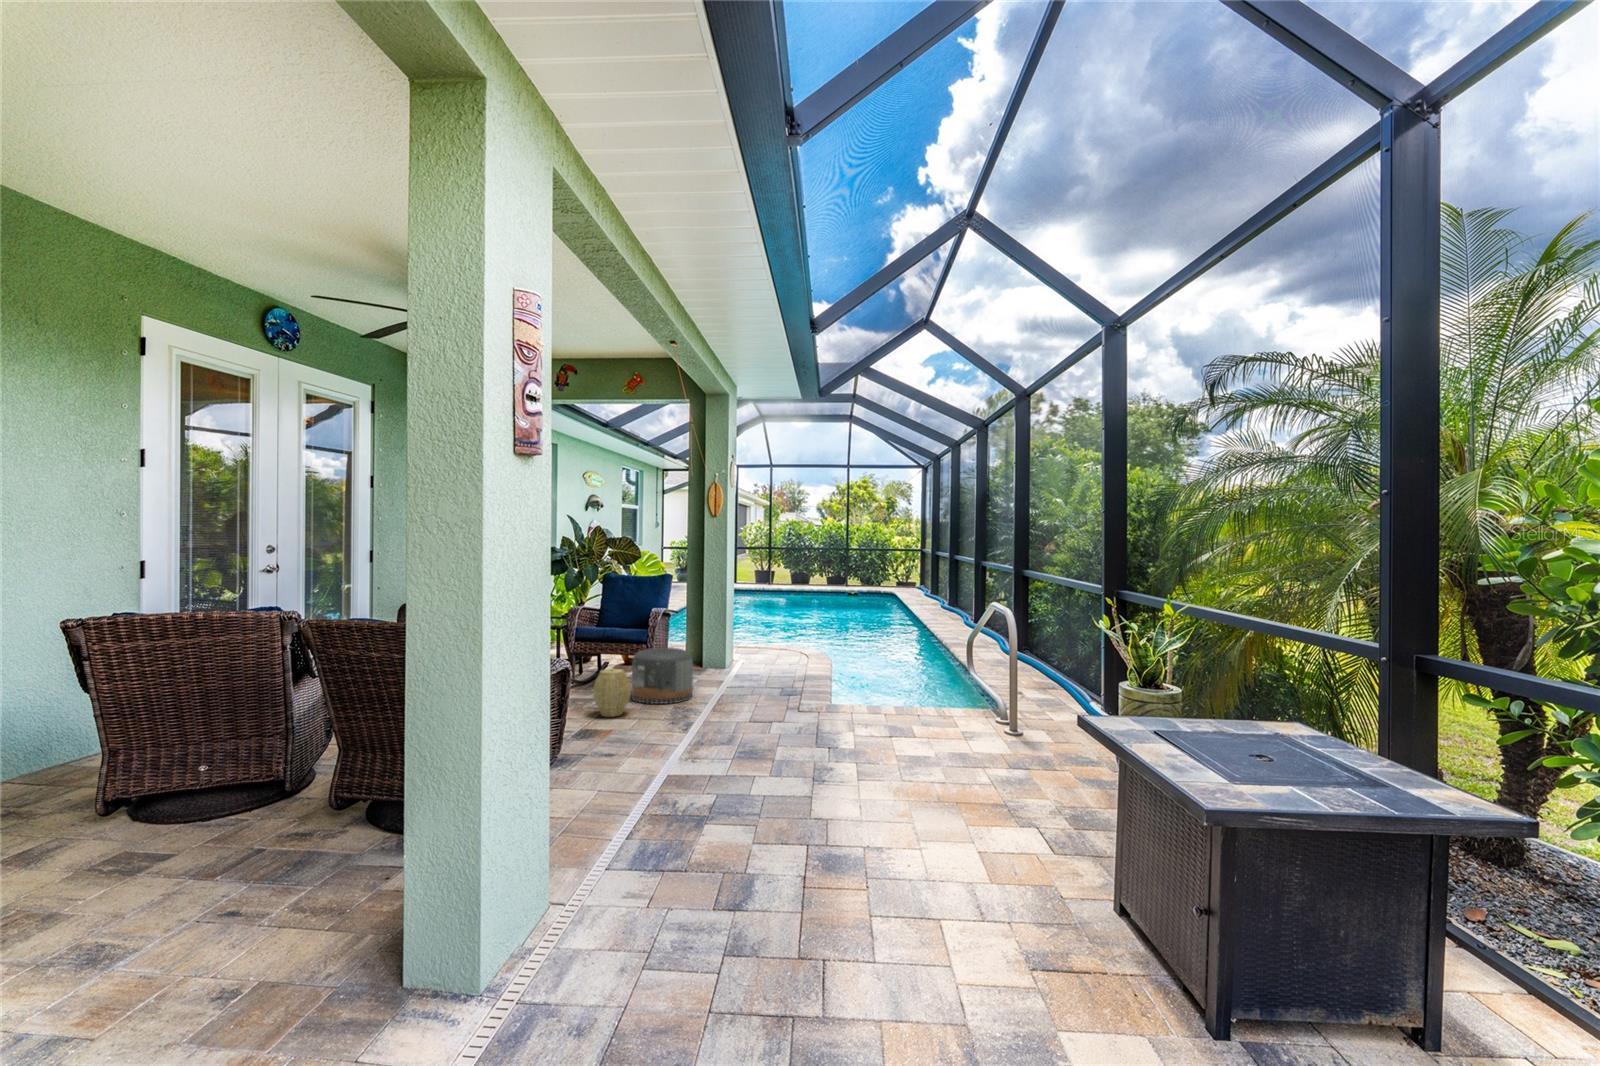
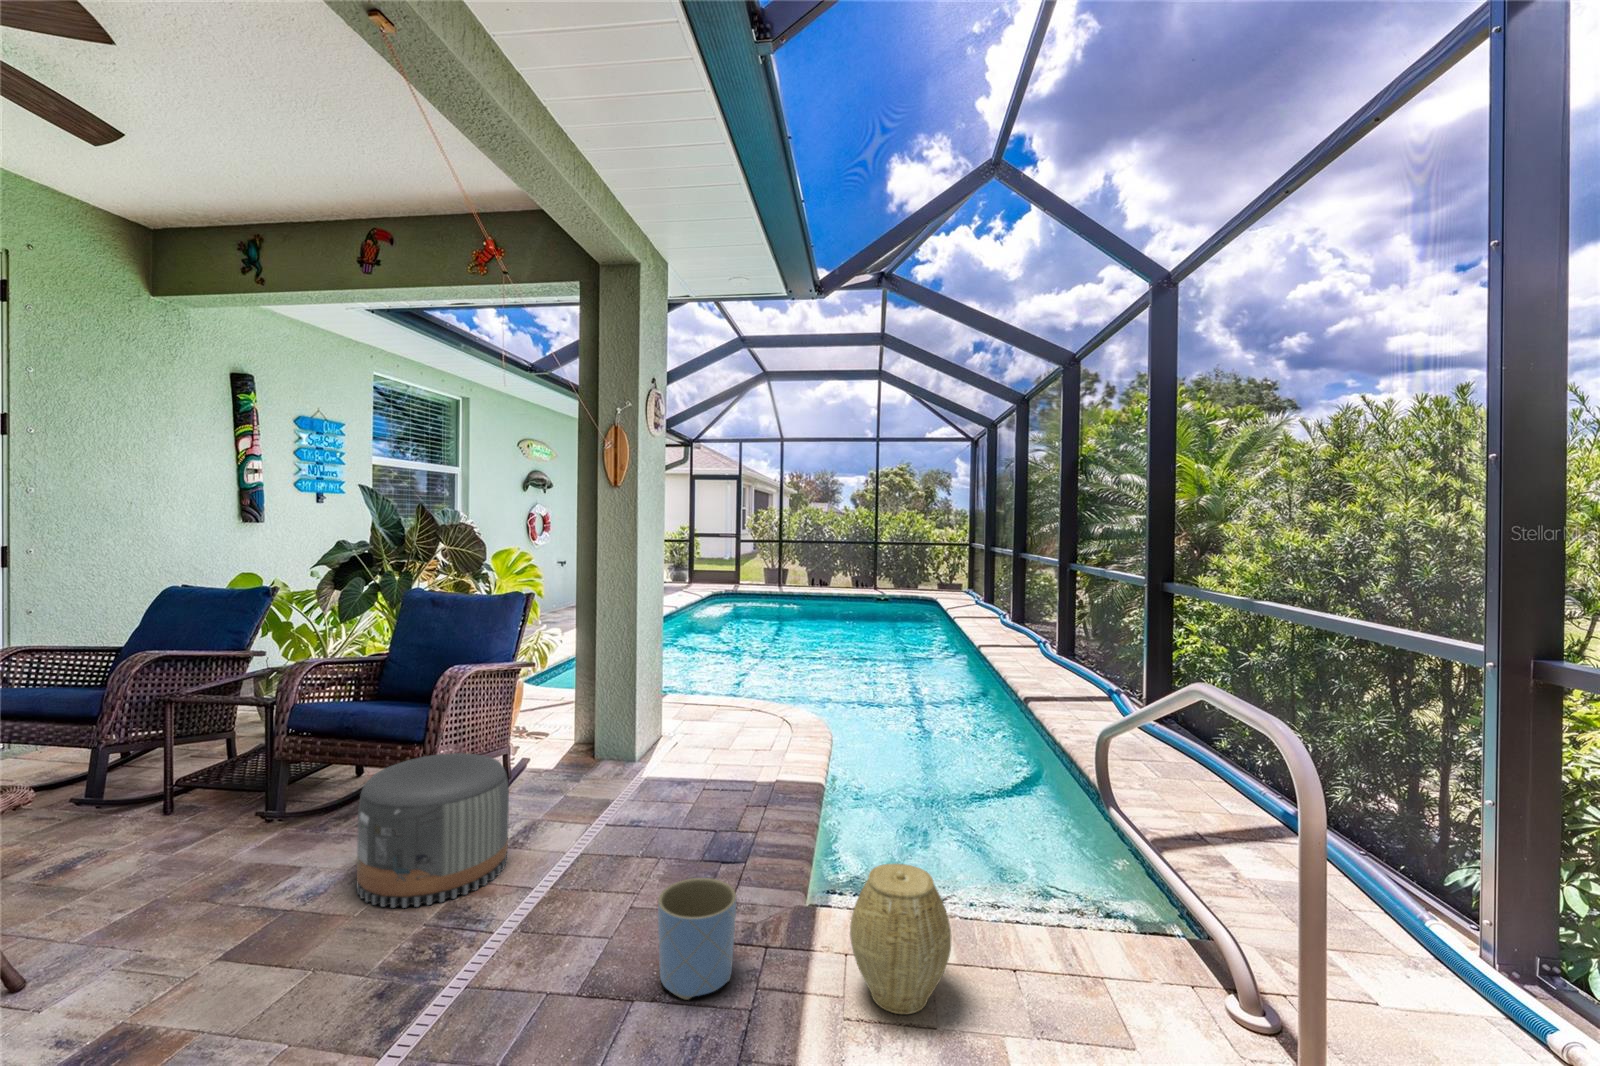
woven basket: present [593,669,631,717] -> present [850,864,951,1014]
planter: none [779,681,808,717] -> present [658,878,736,1000]

